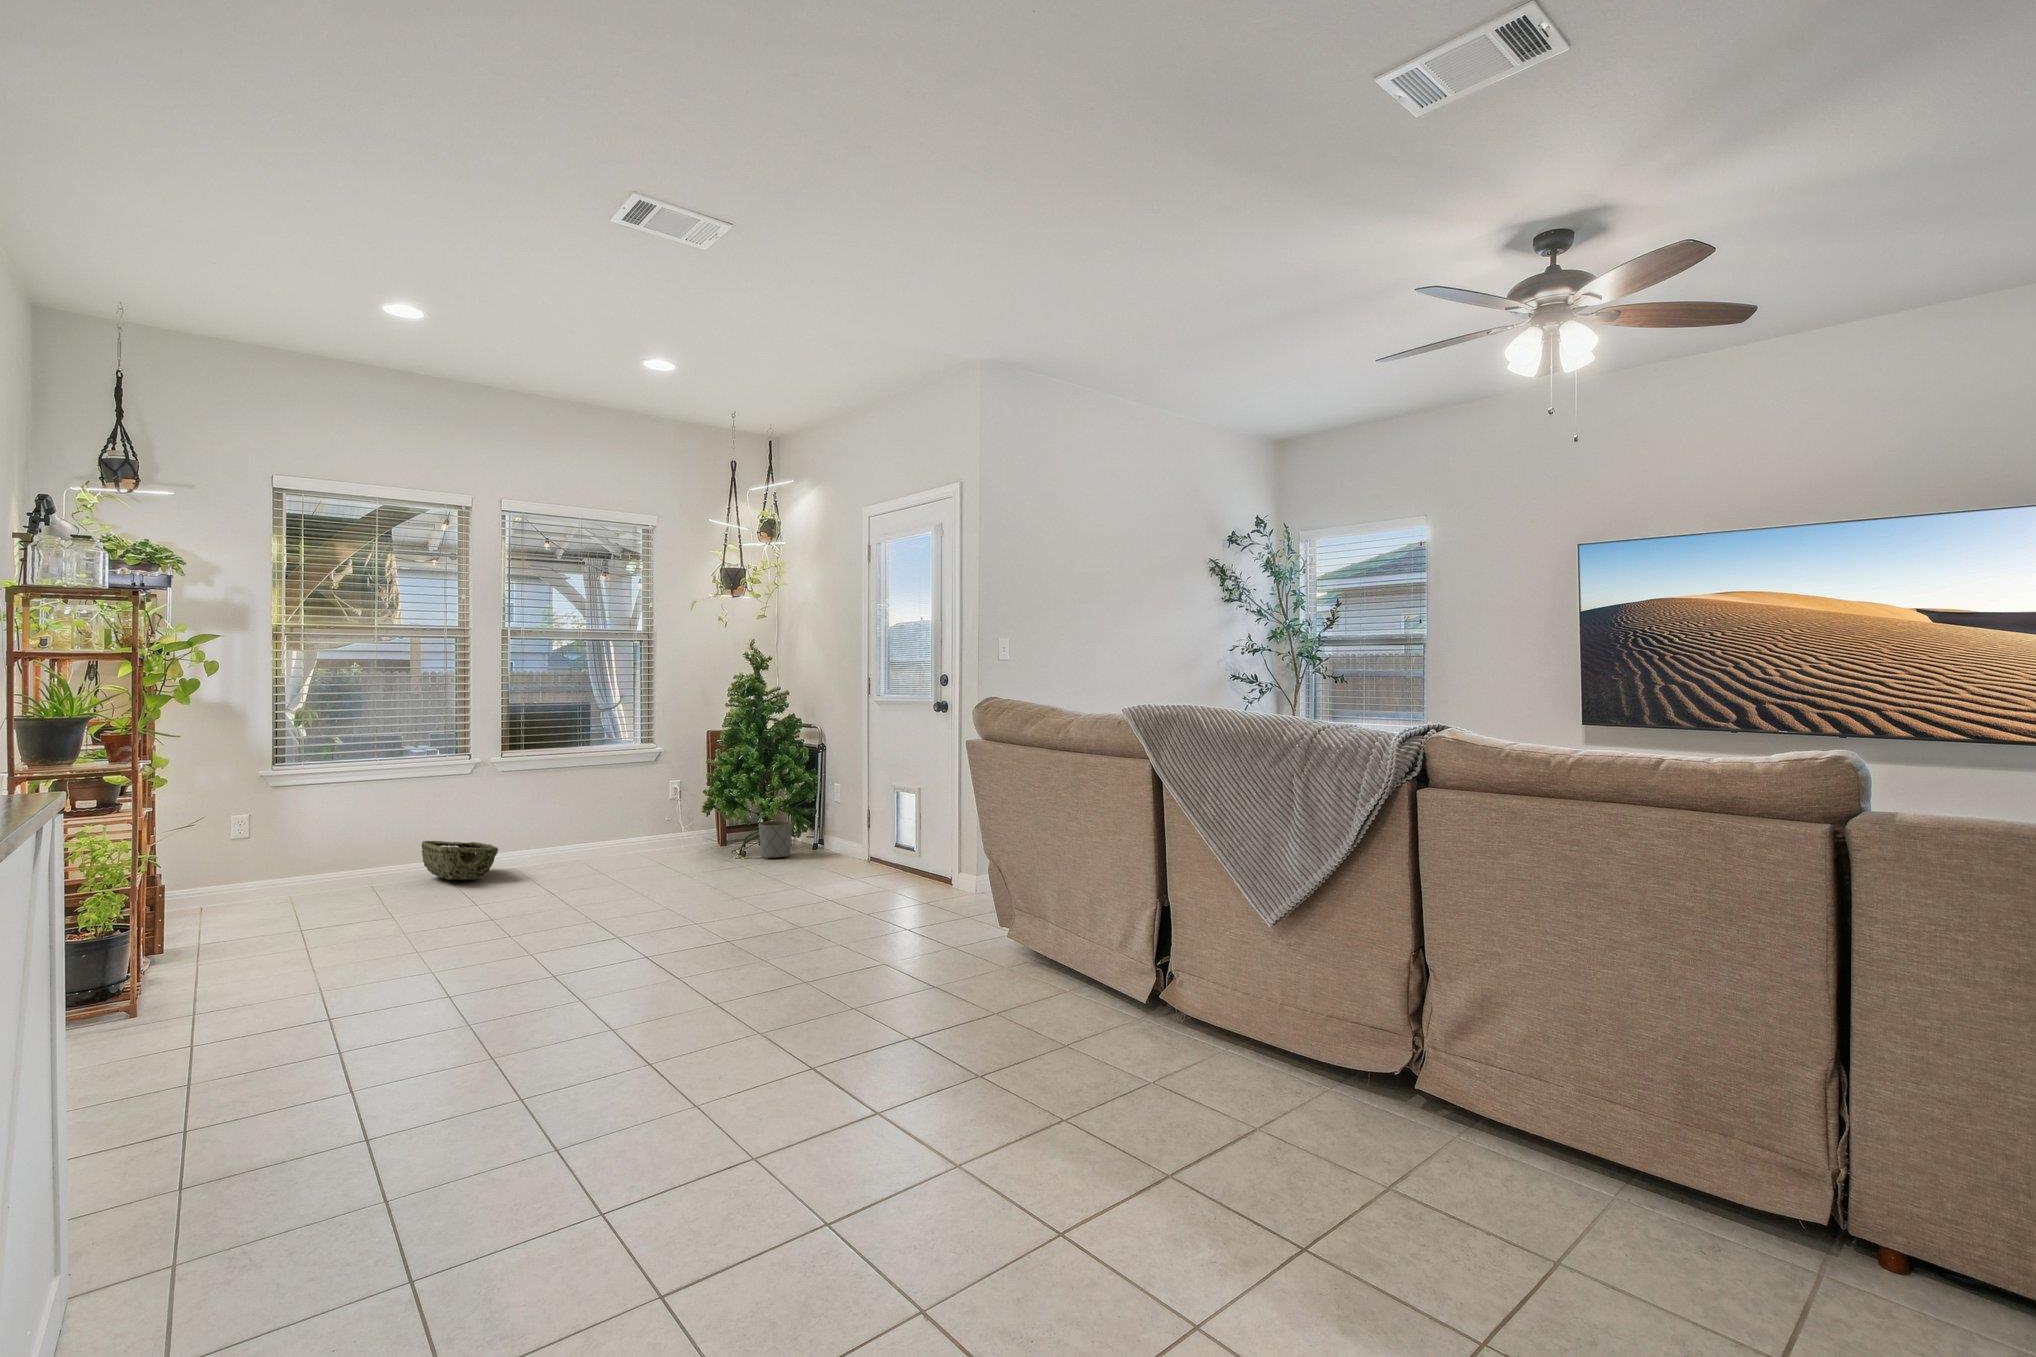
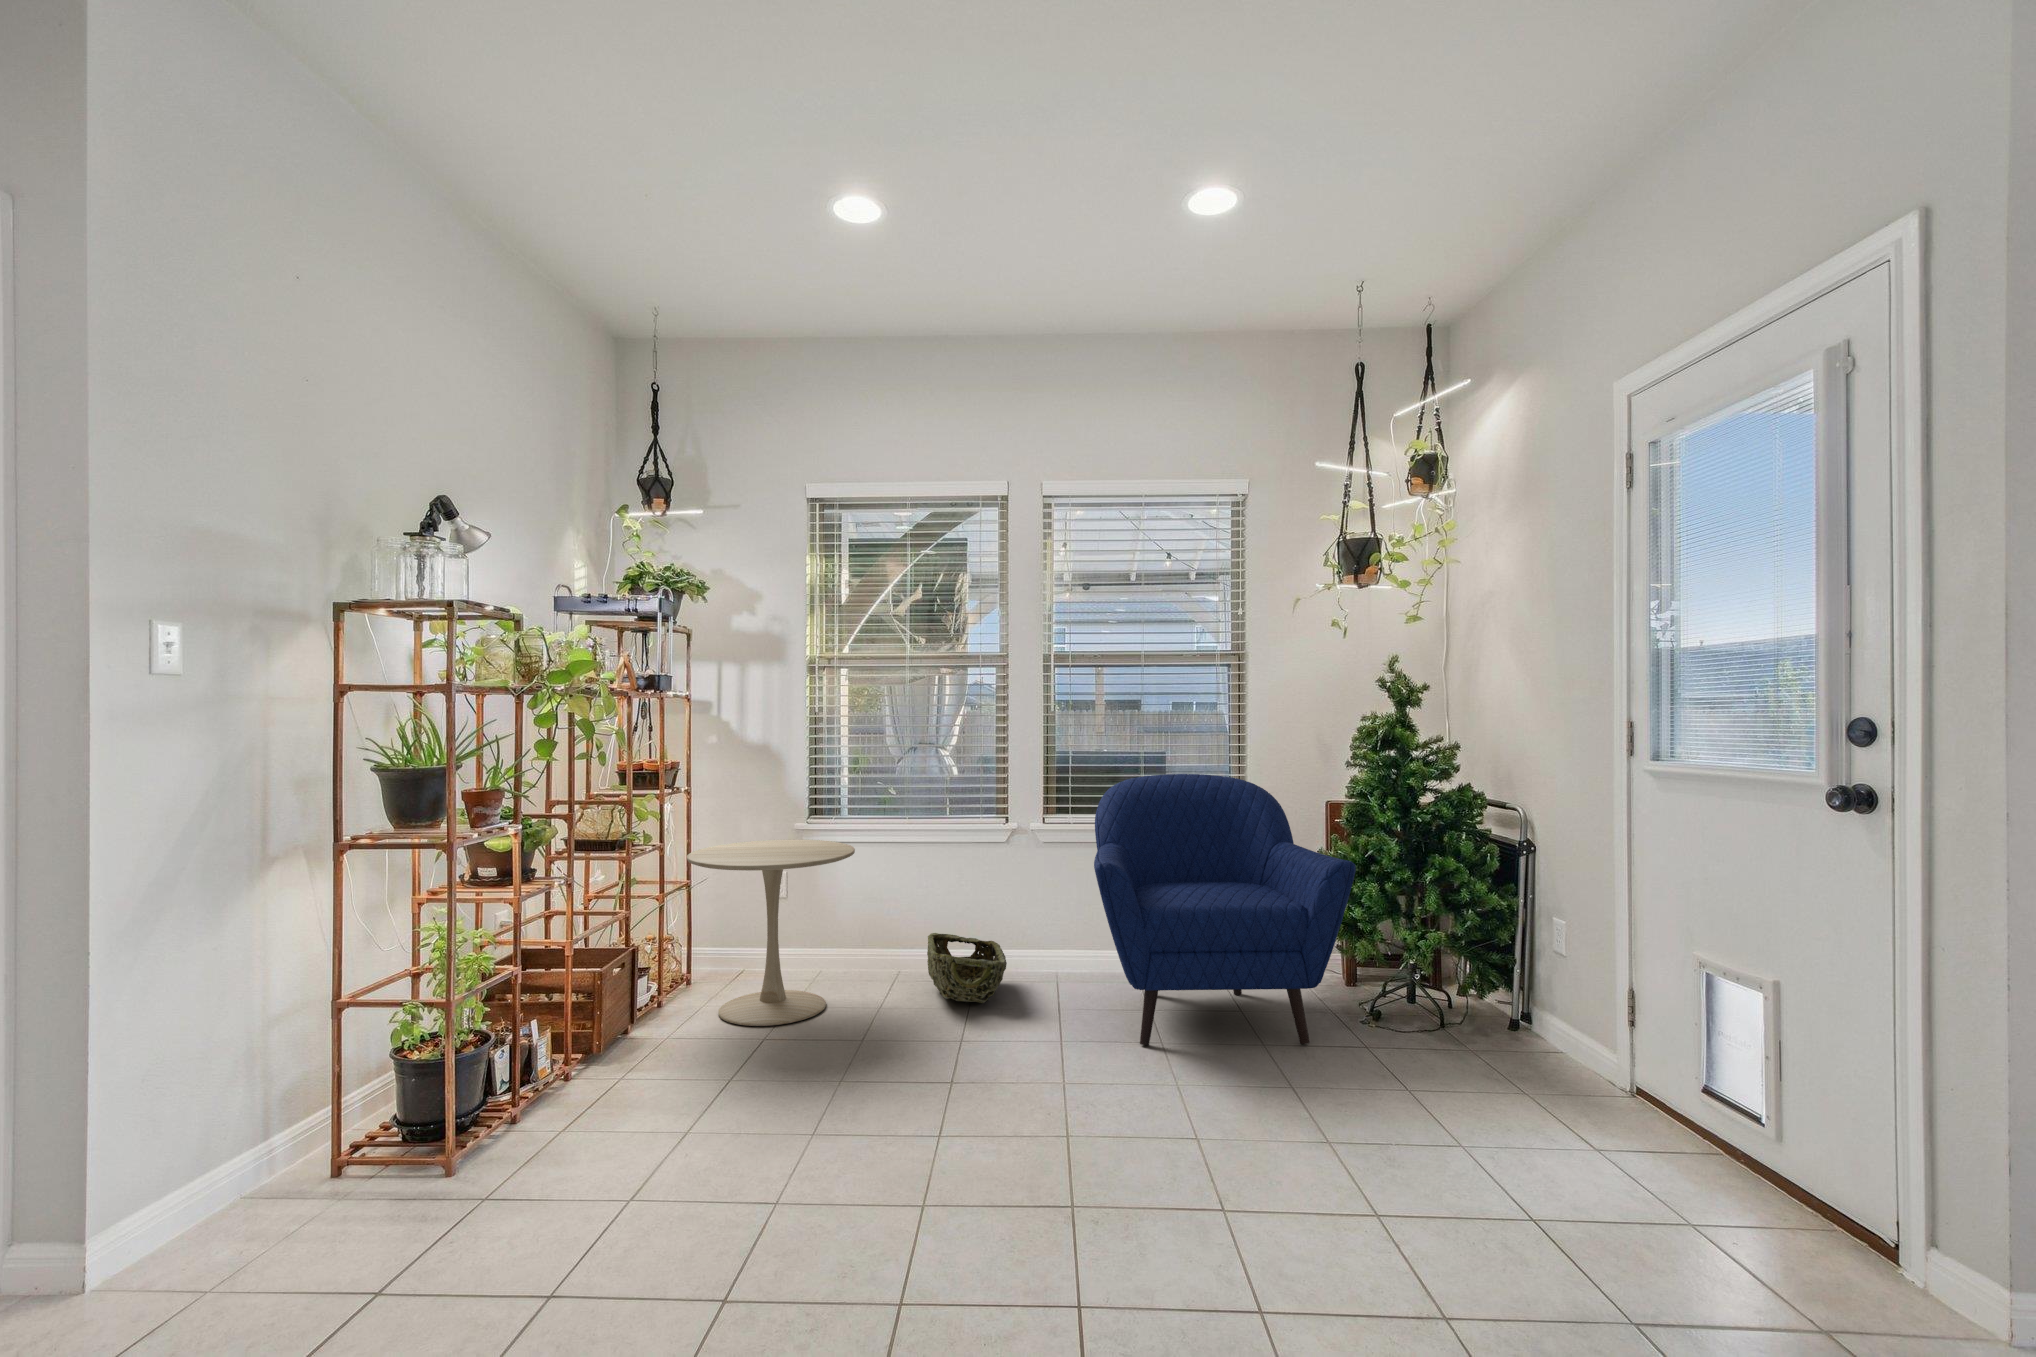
armchair: none [559,717,736,879] -> present [1094,774,1356,1046]
side table: none [214,777,372,915] -> present [687,840,855,1026]
planter: present [759,820,792,859] -> none [1401,975,1464,1052]

